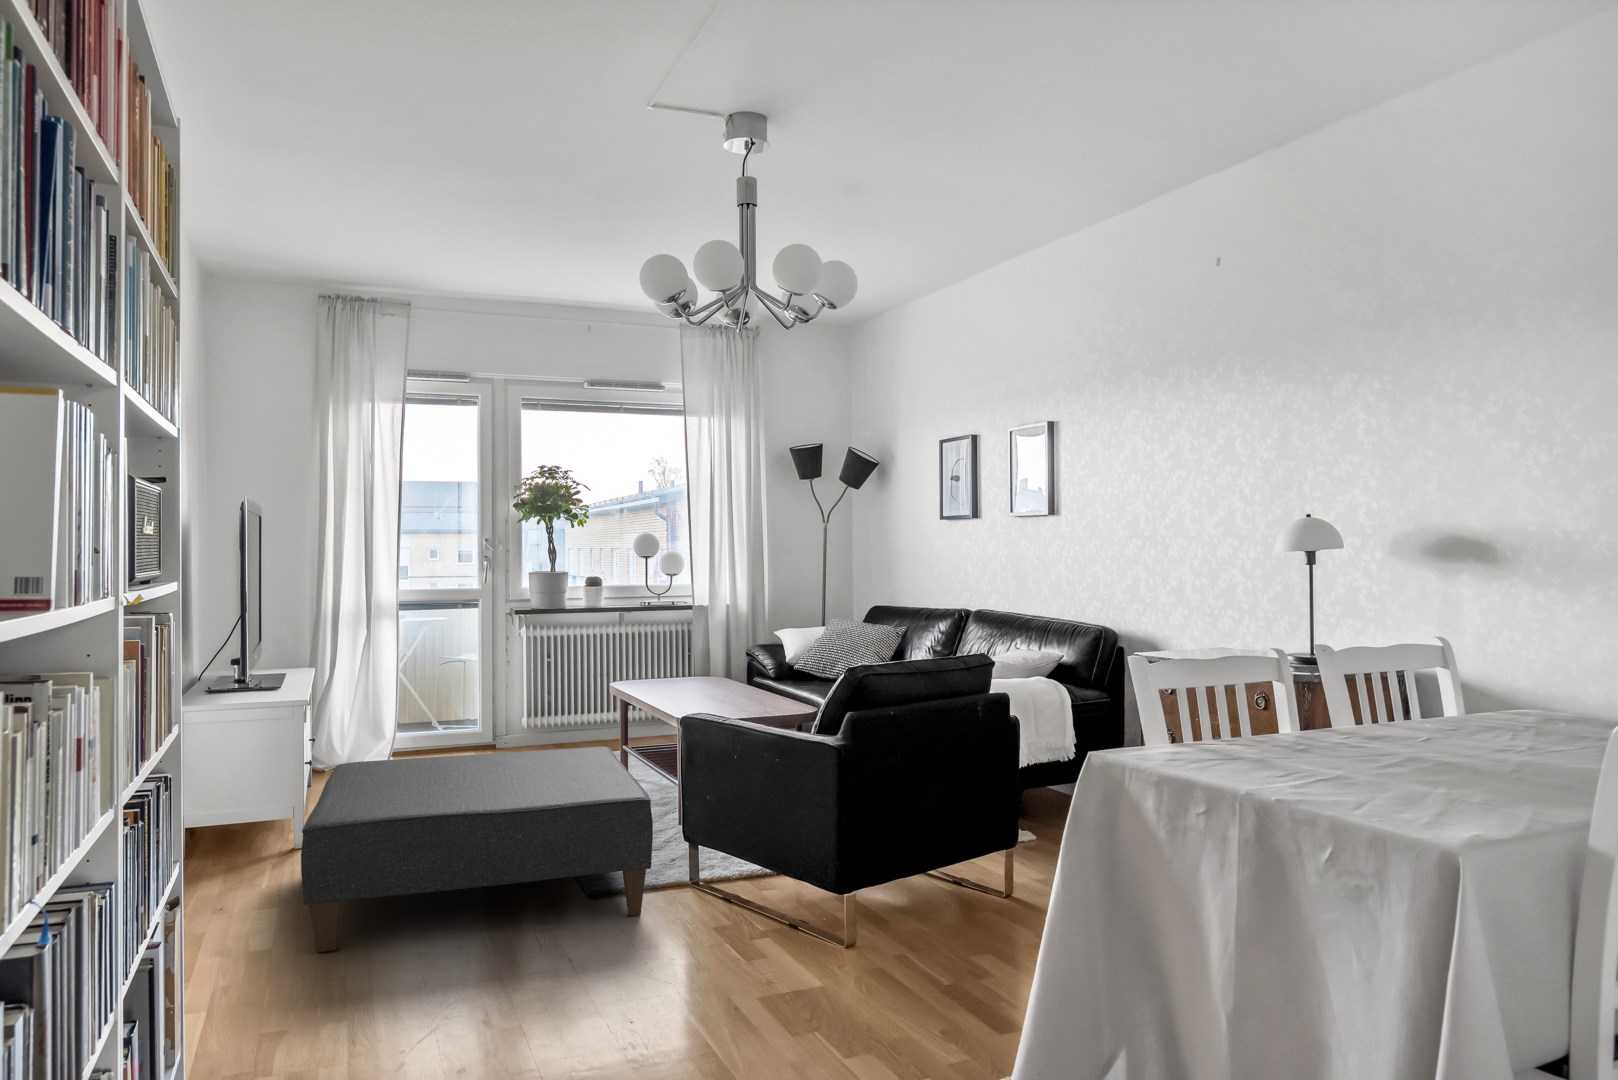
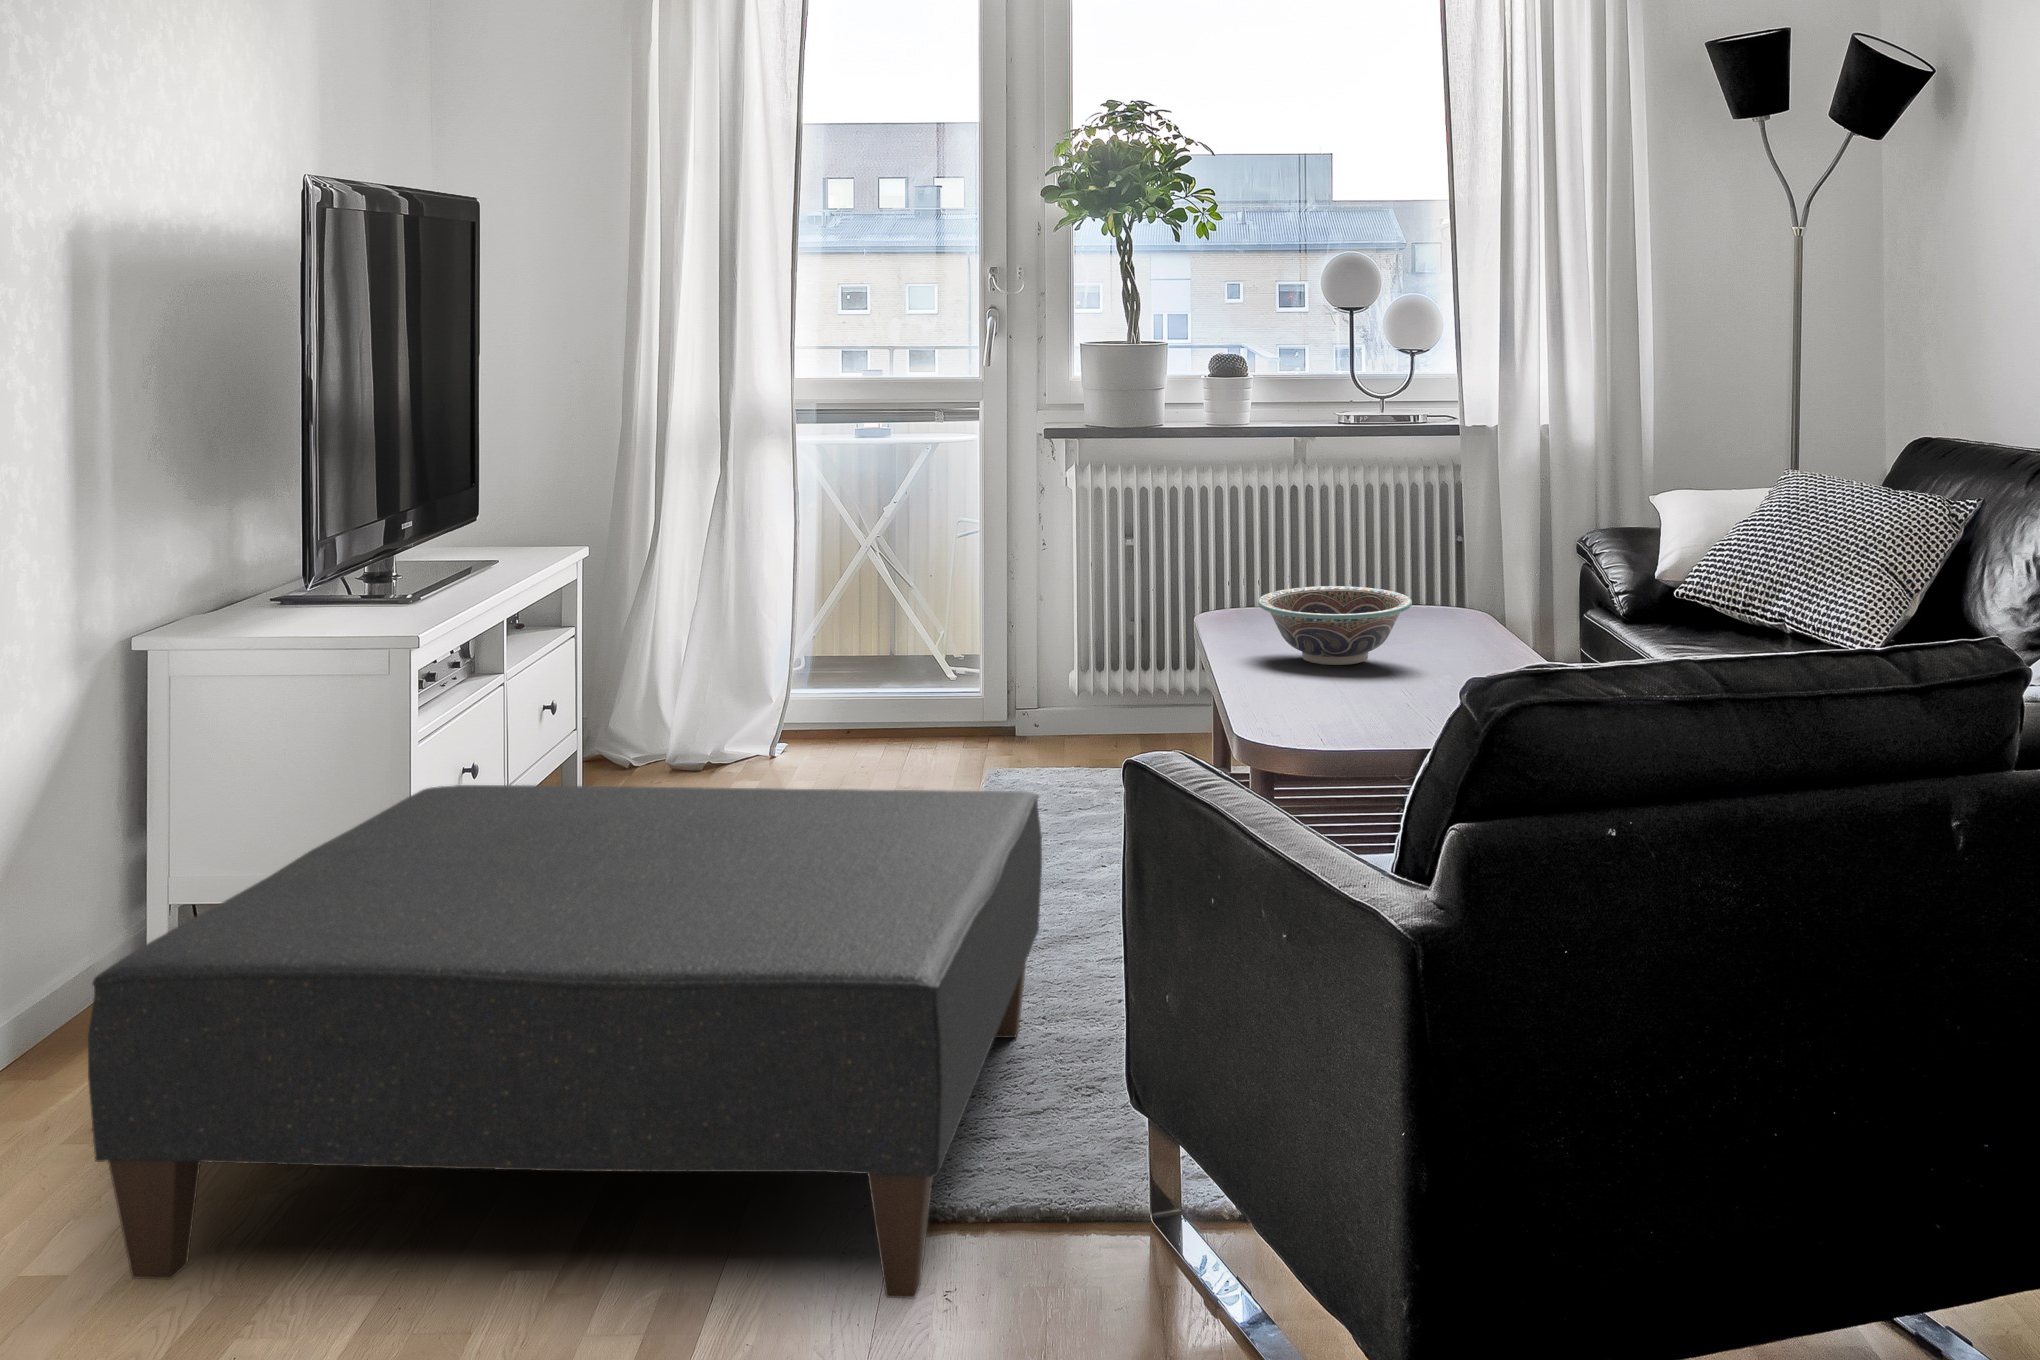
decorative bowl: none [662,666,723,696] -> present [1258,586,1412,665]

